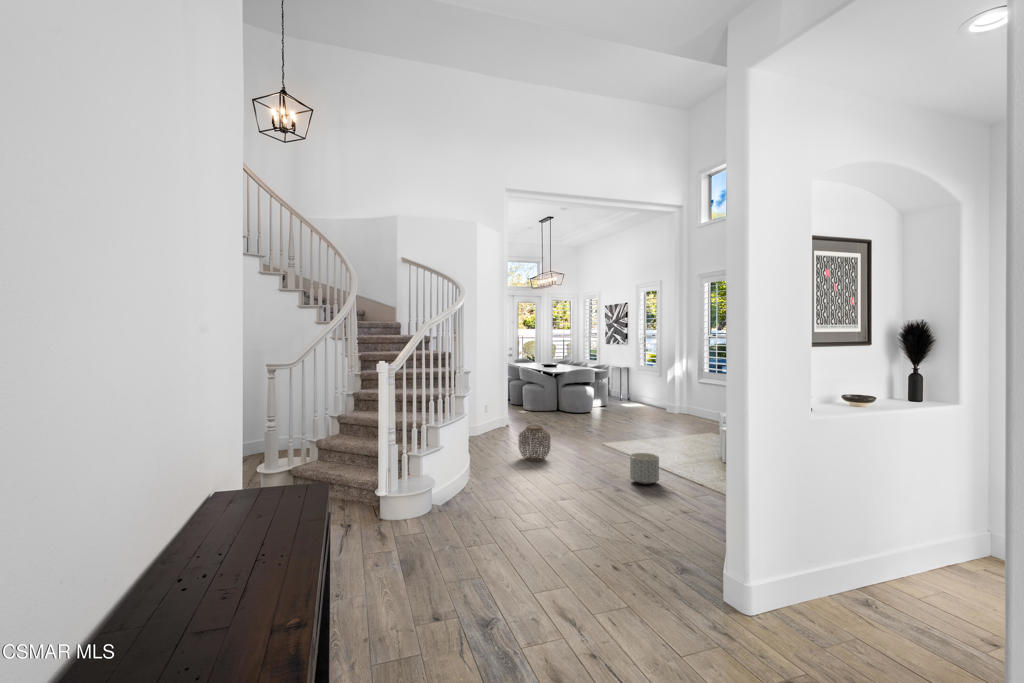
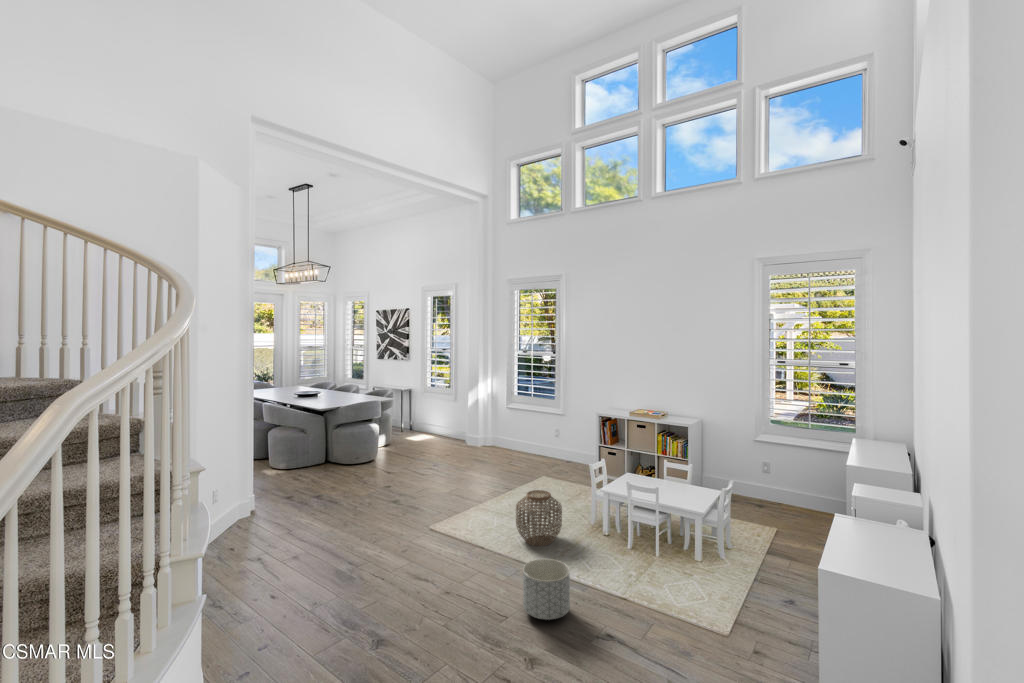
woven basket: present [519,425,550,462] -> present [516,490,562,546]

